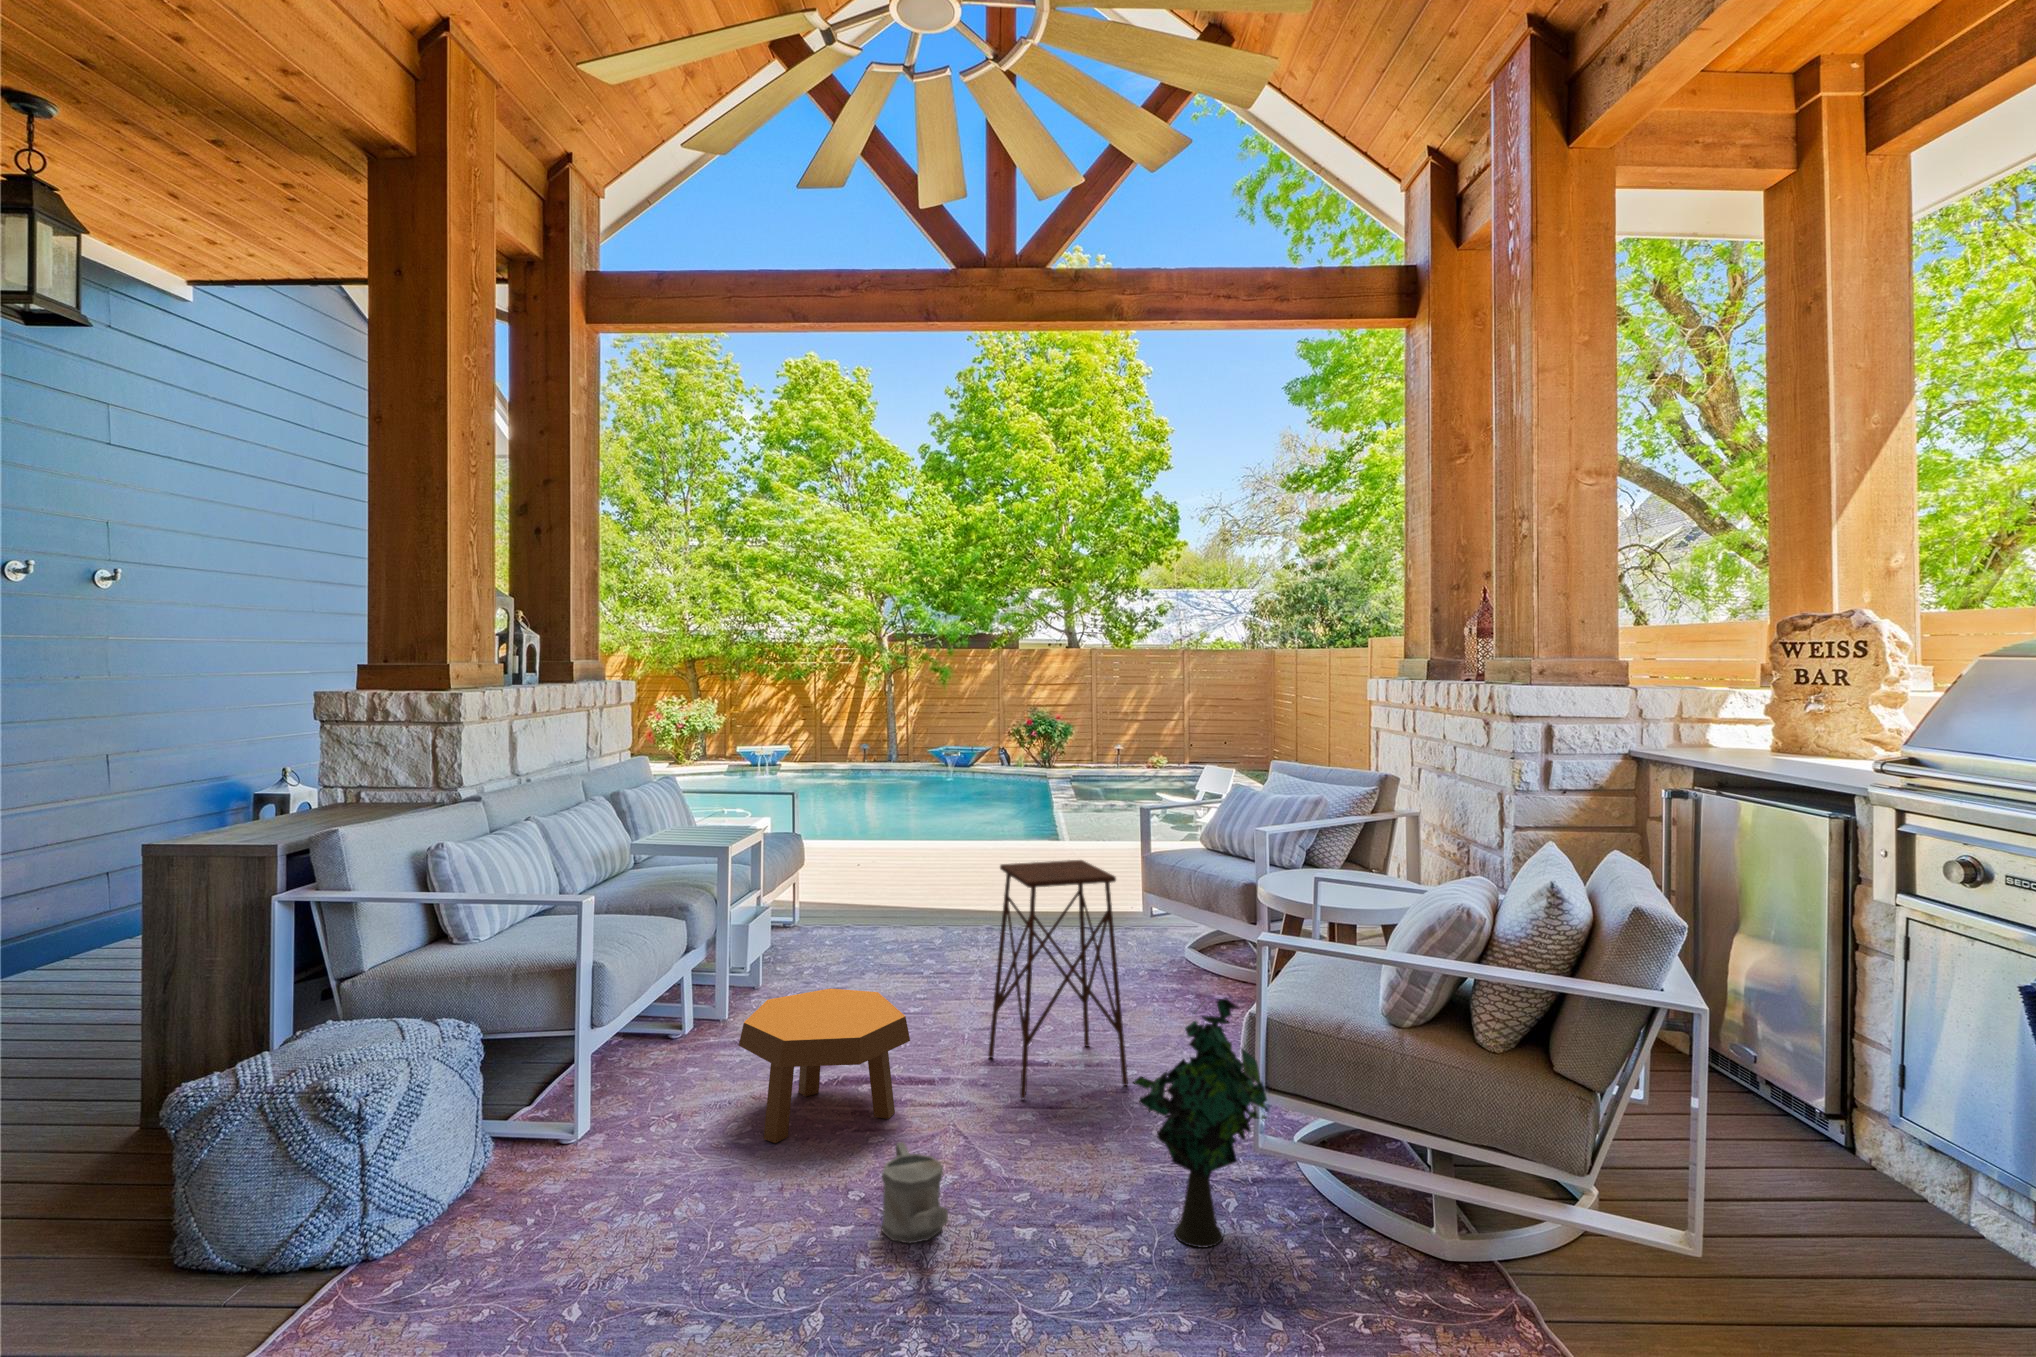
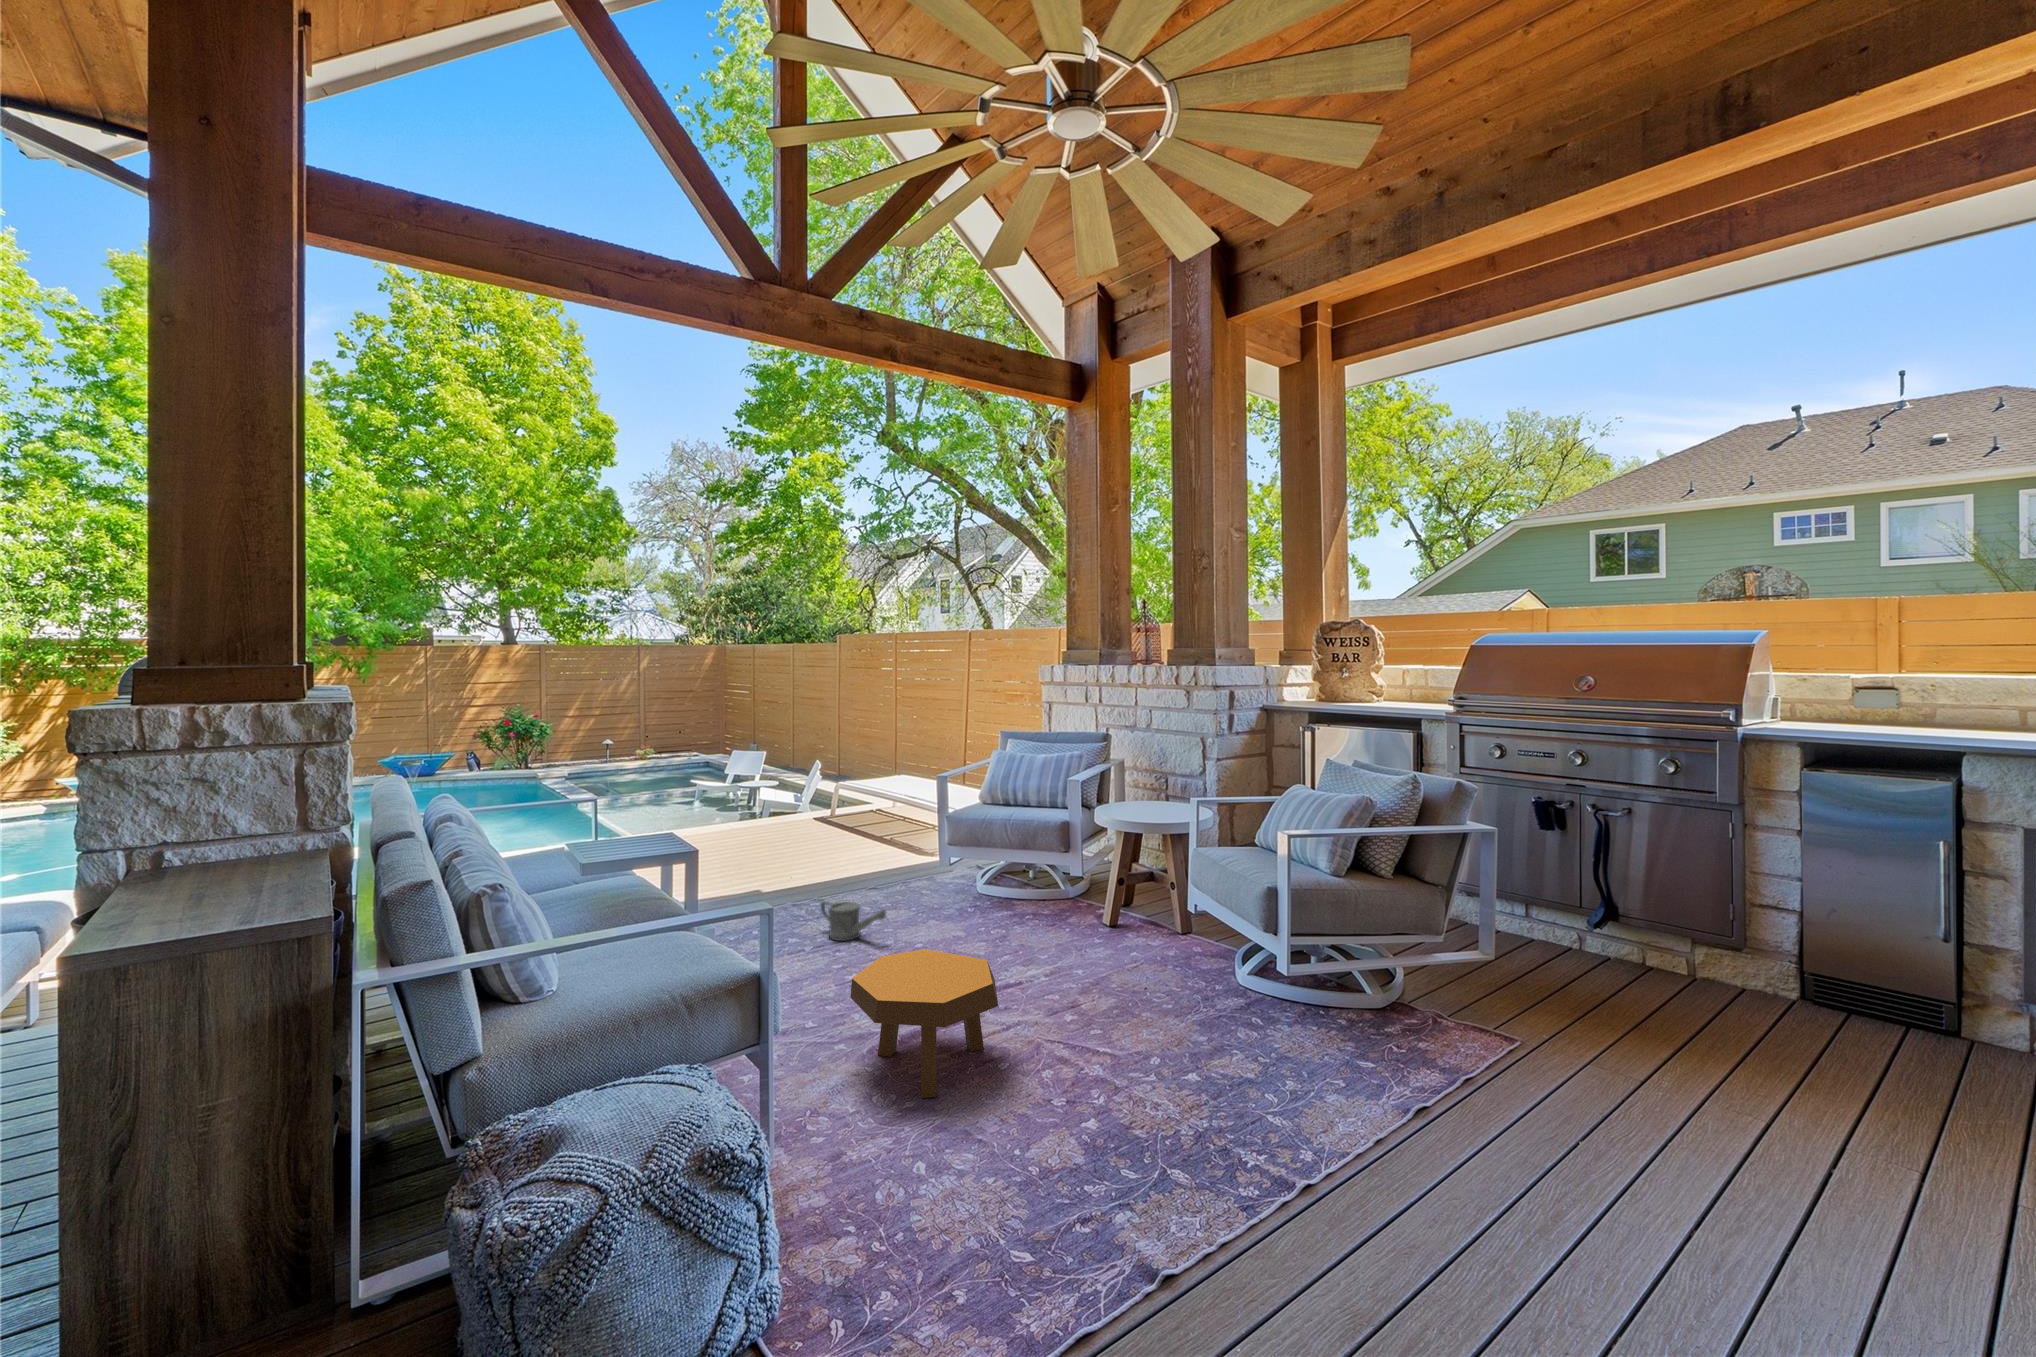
side table: present [988,860,1128,1099] -> none [971,812,1091,1005]
decorative plant: present [1134,999,1267,1247] -> none [1233,884,1315,1054]
watering can: present [882,1142,948,1243] -> present [821,901,886,941]

